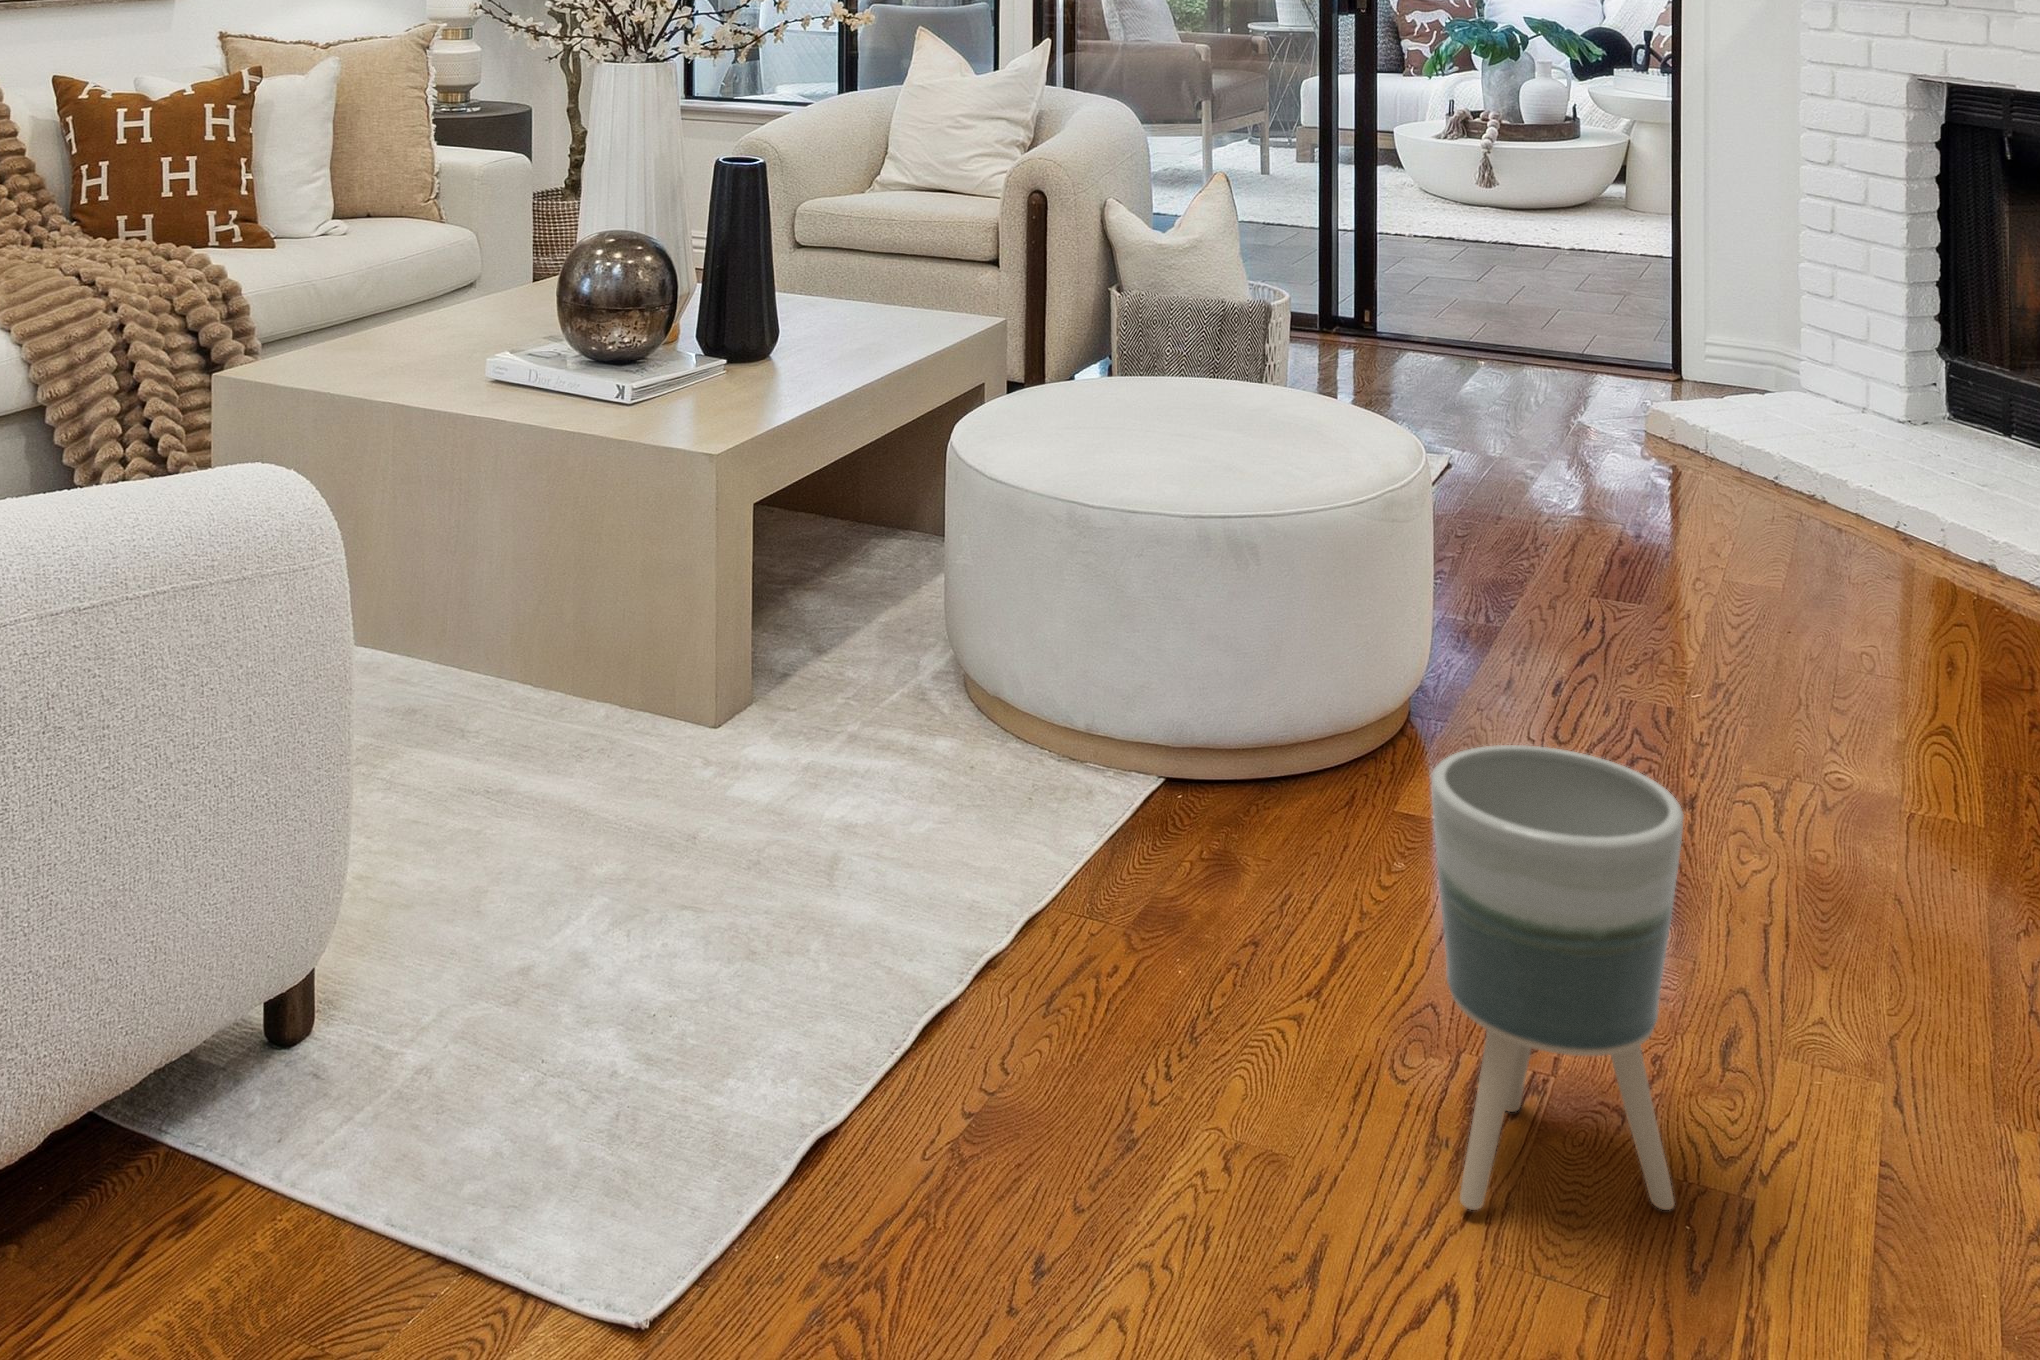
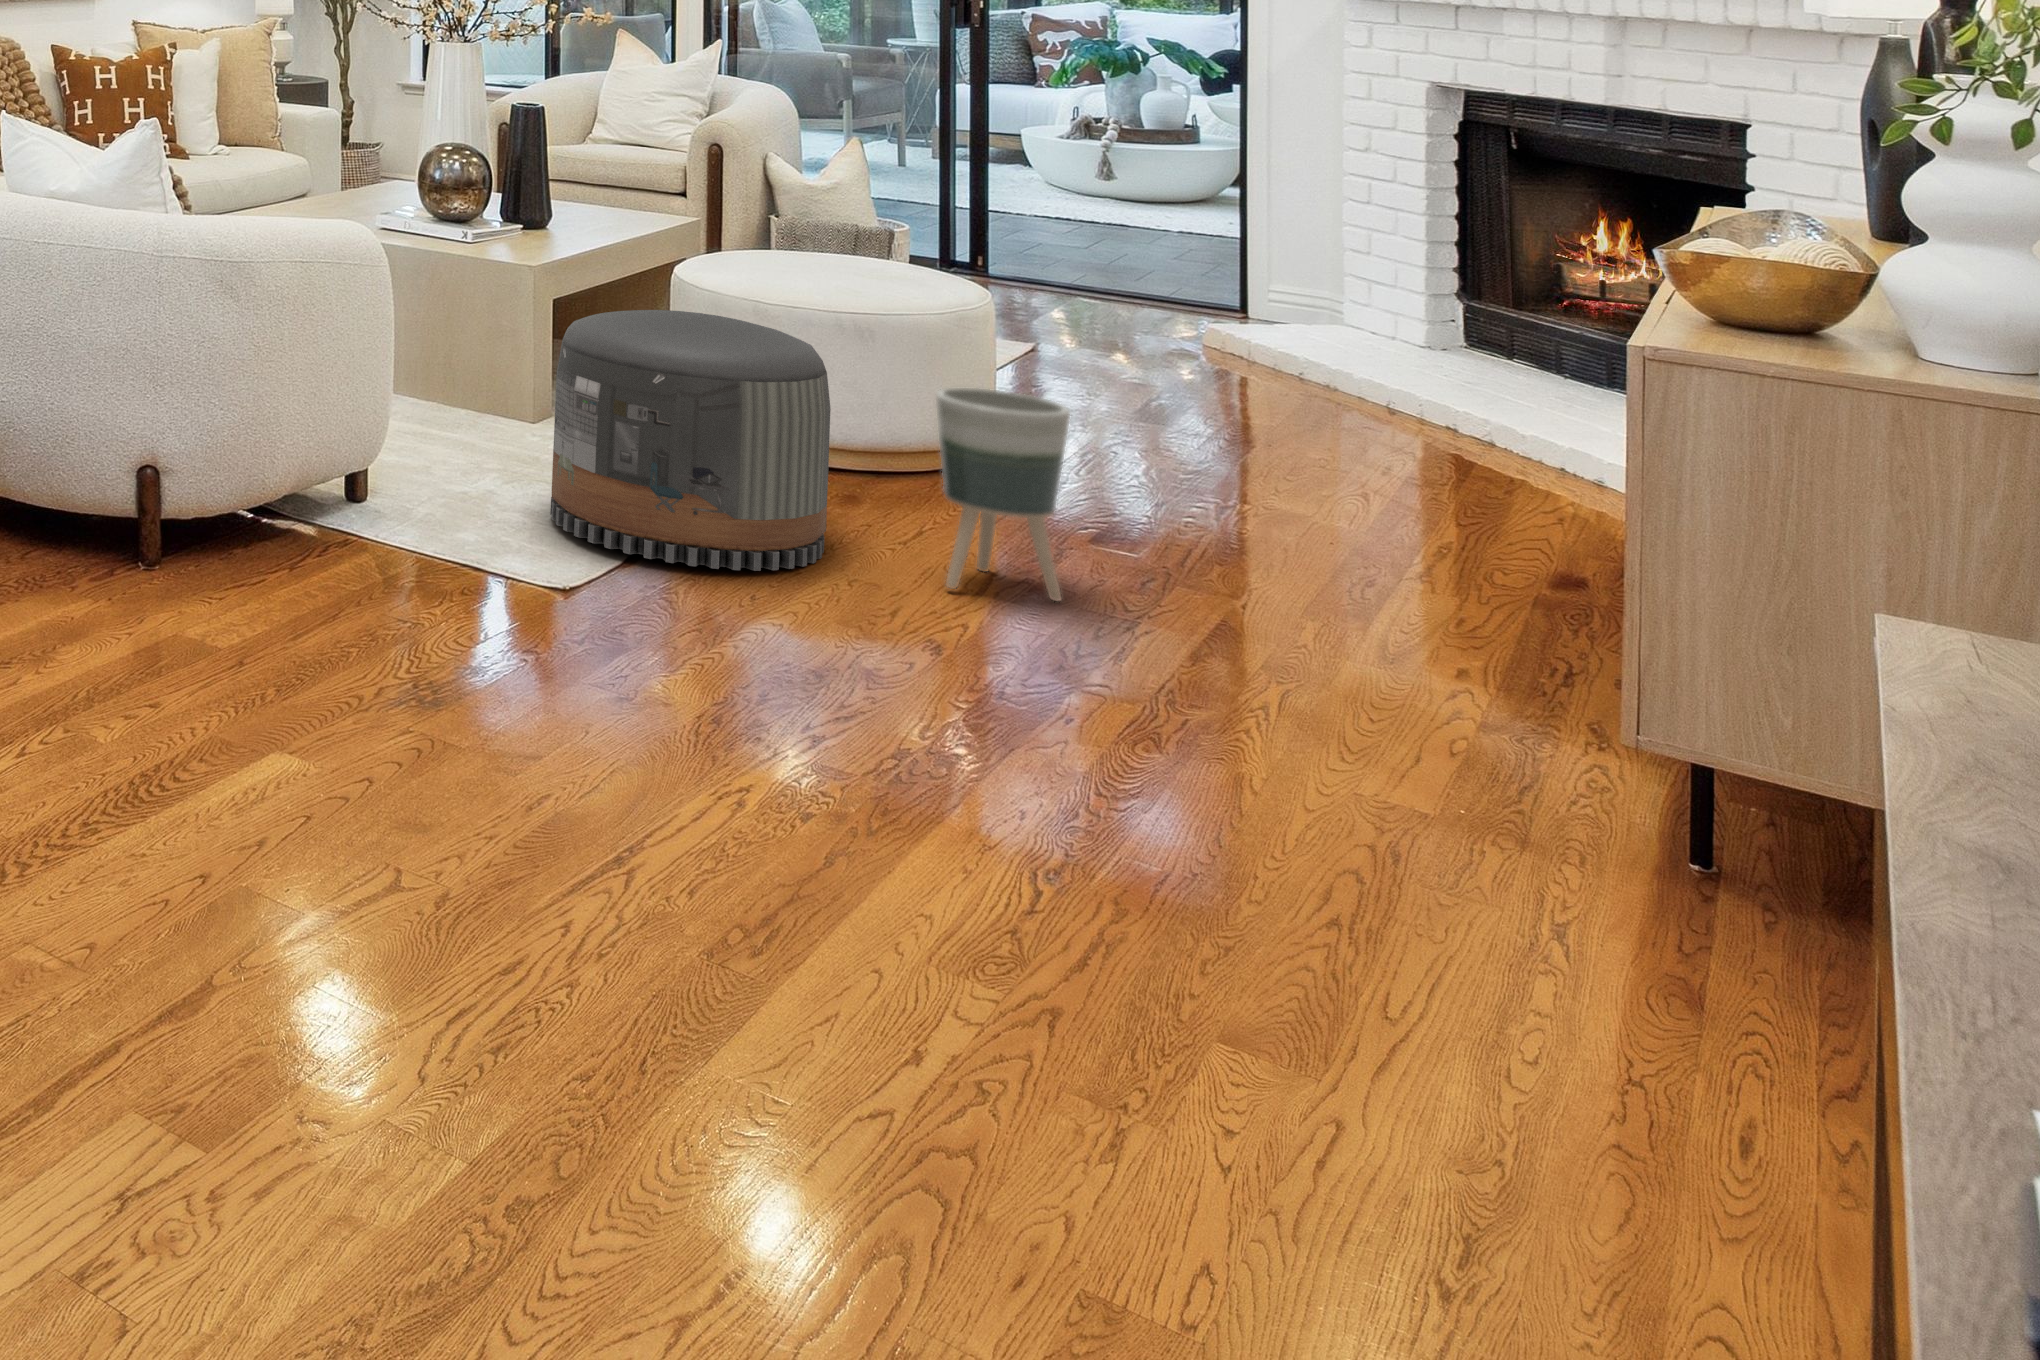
pouf: none [692,597,1231,1238] -> present [550,310,831,571]

